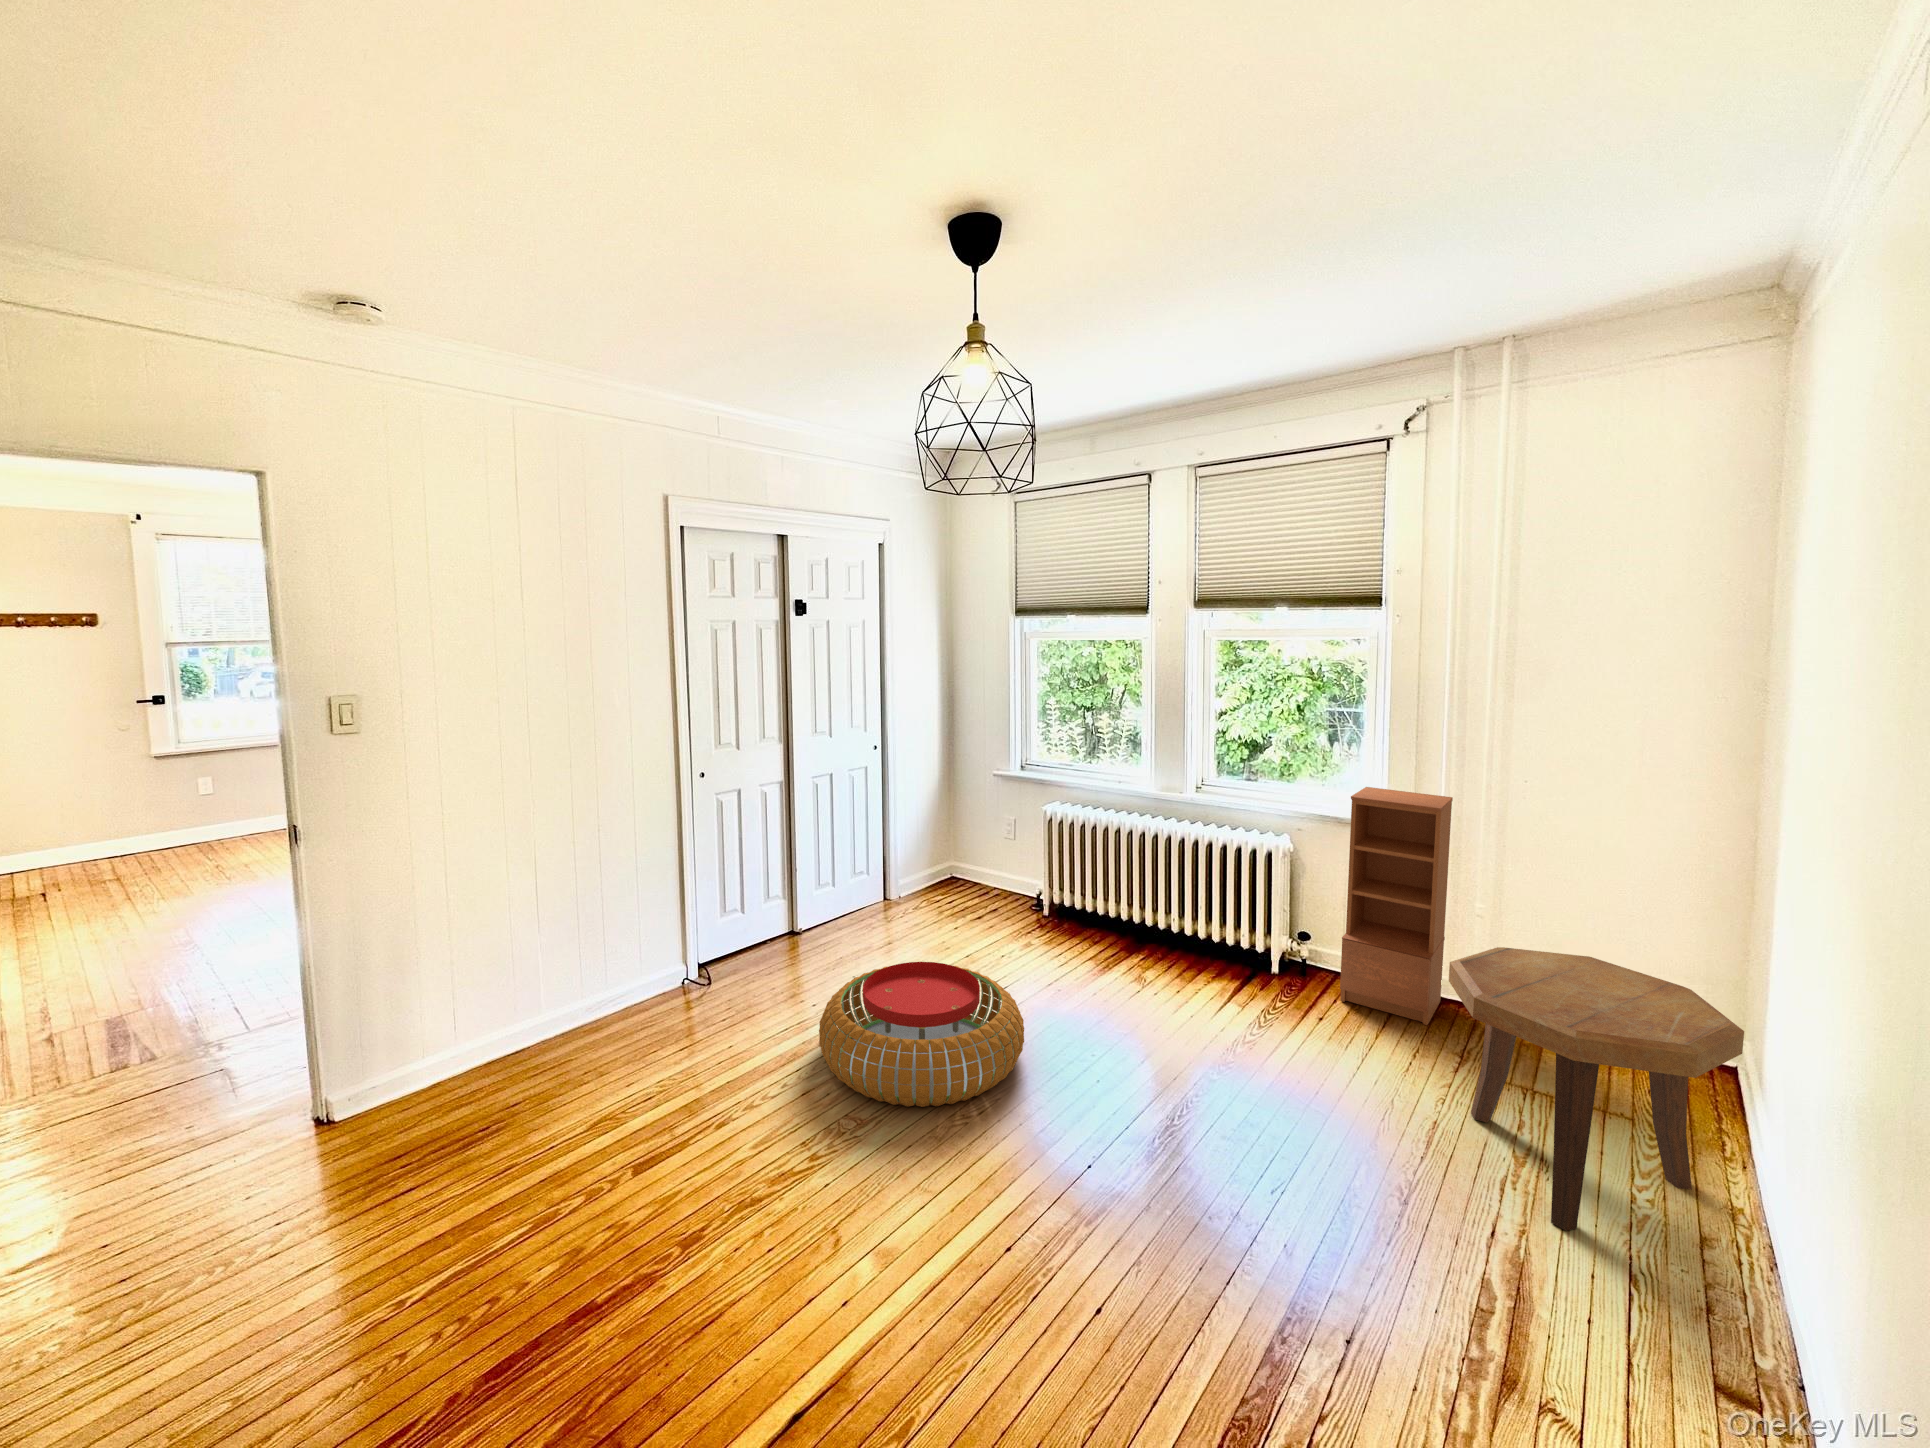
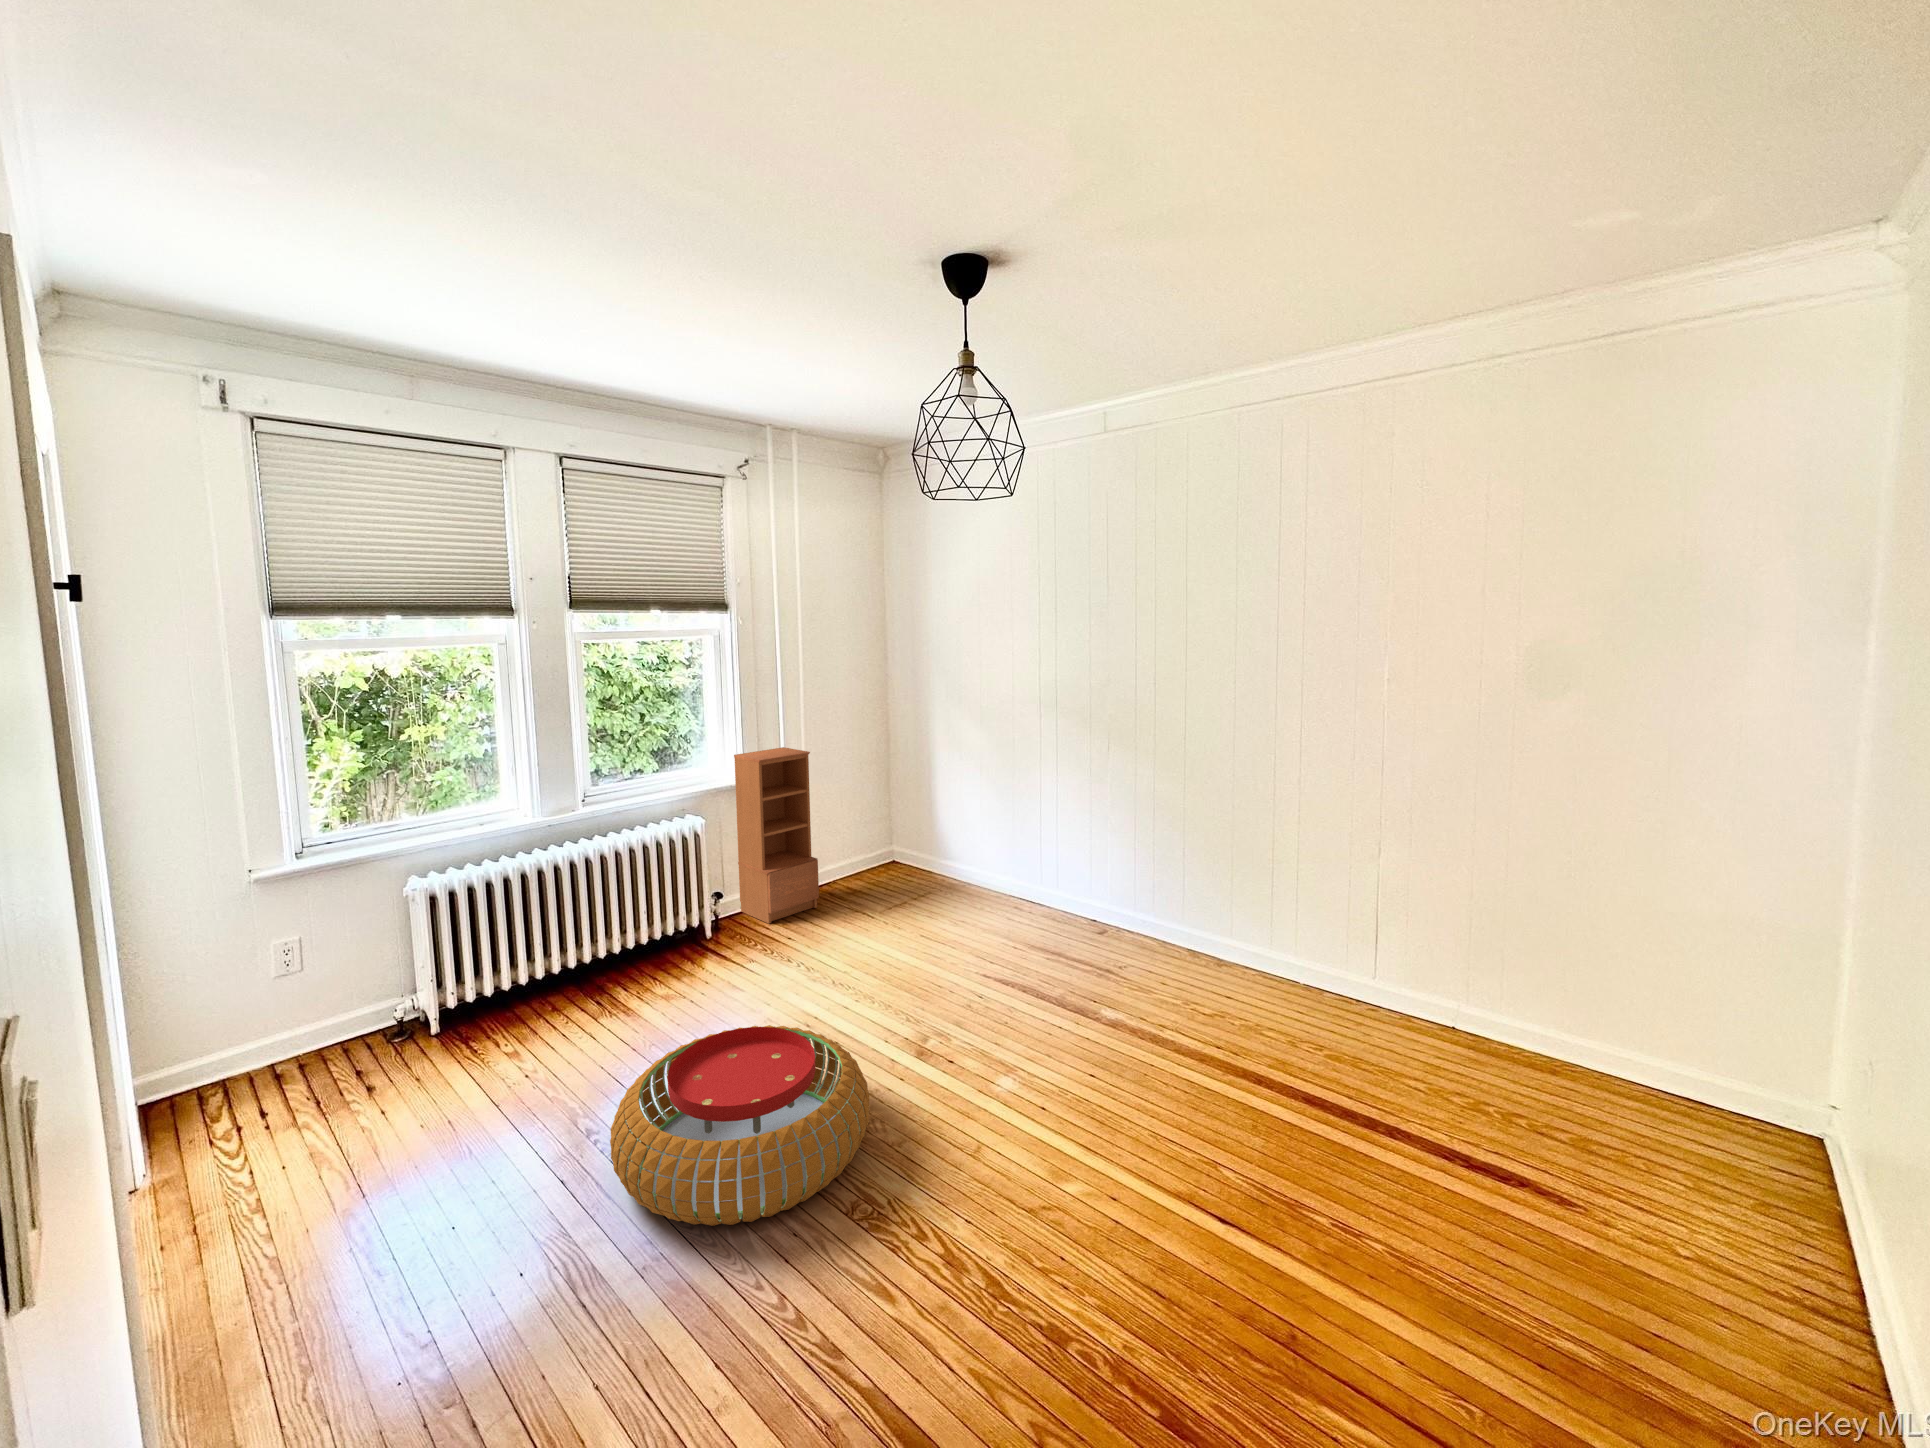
side table: present [1449,947,1744,1231] -> none [909,801,1032,929]

